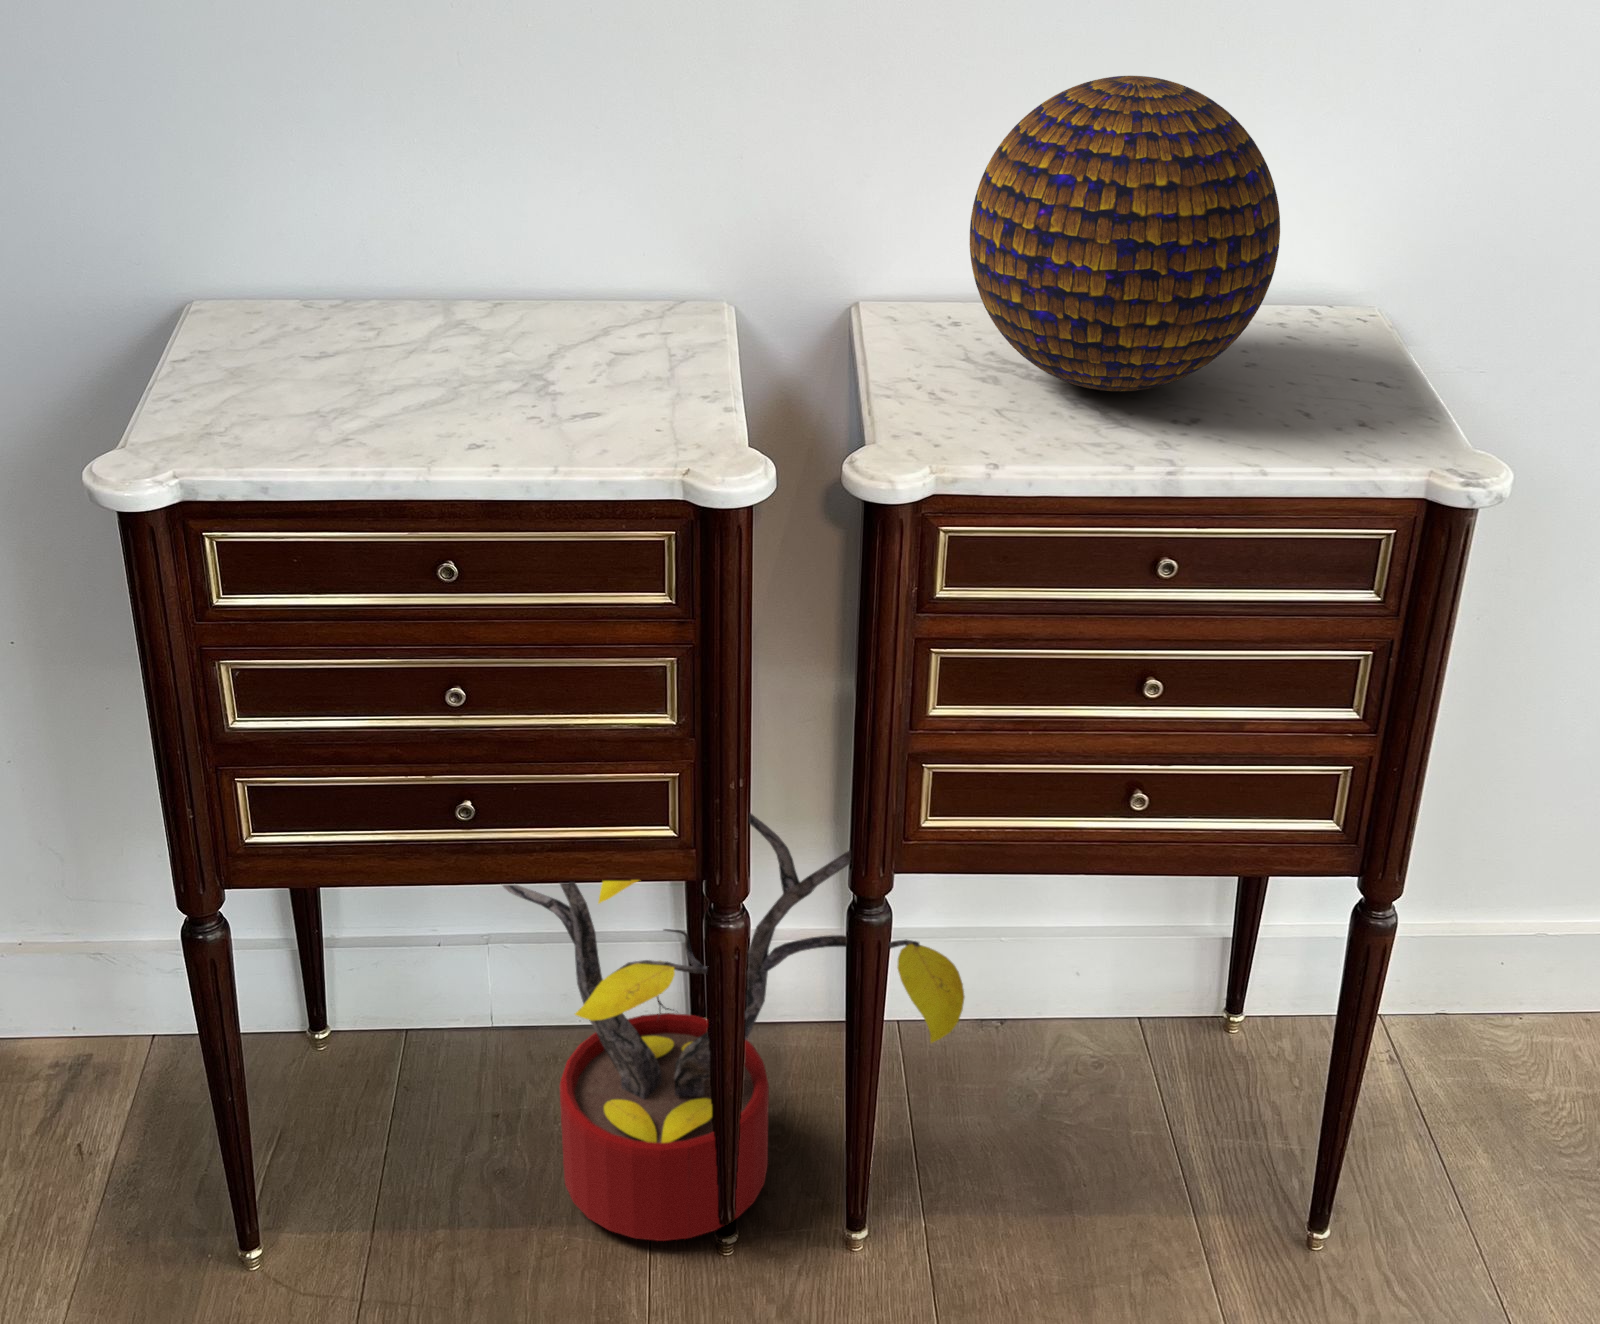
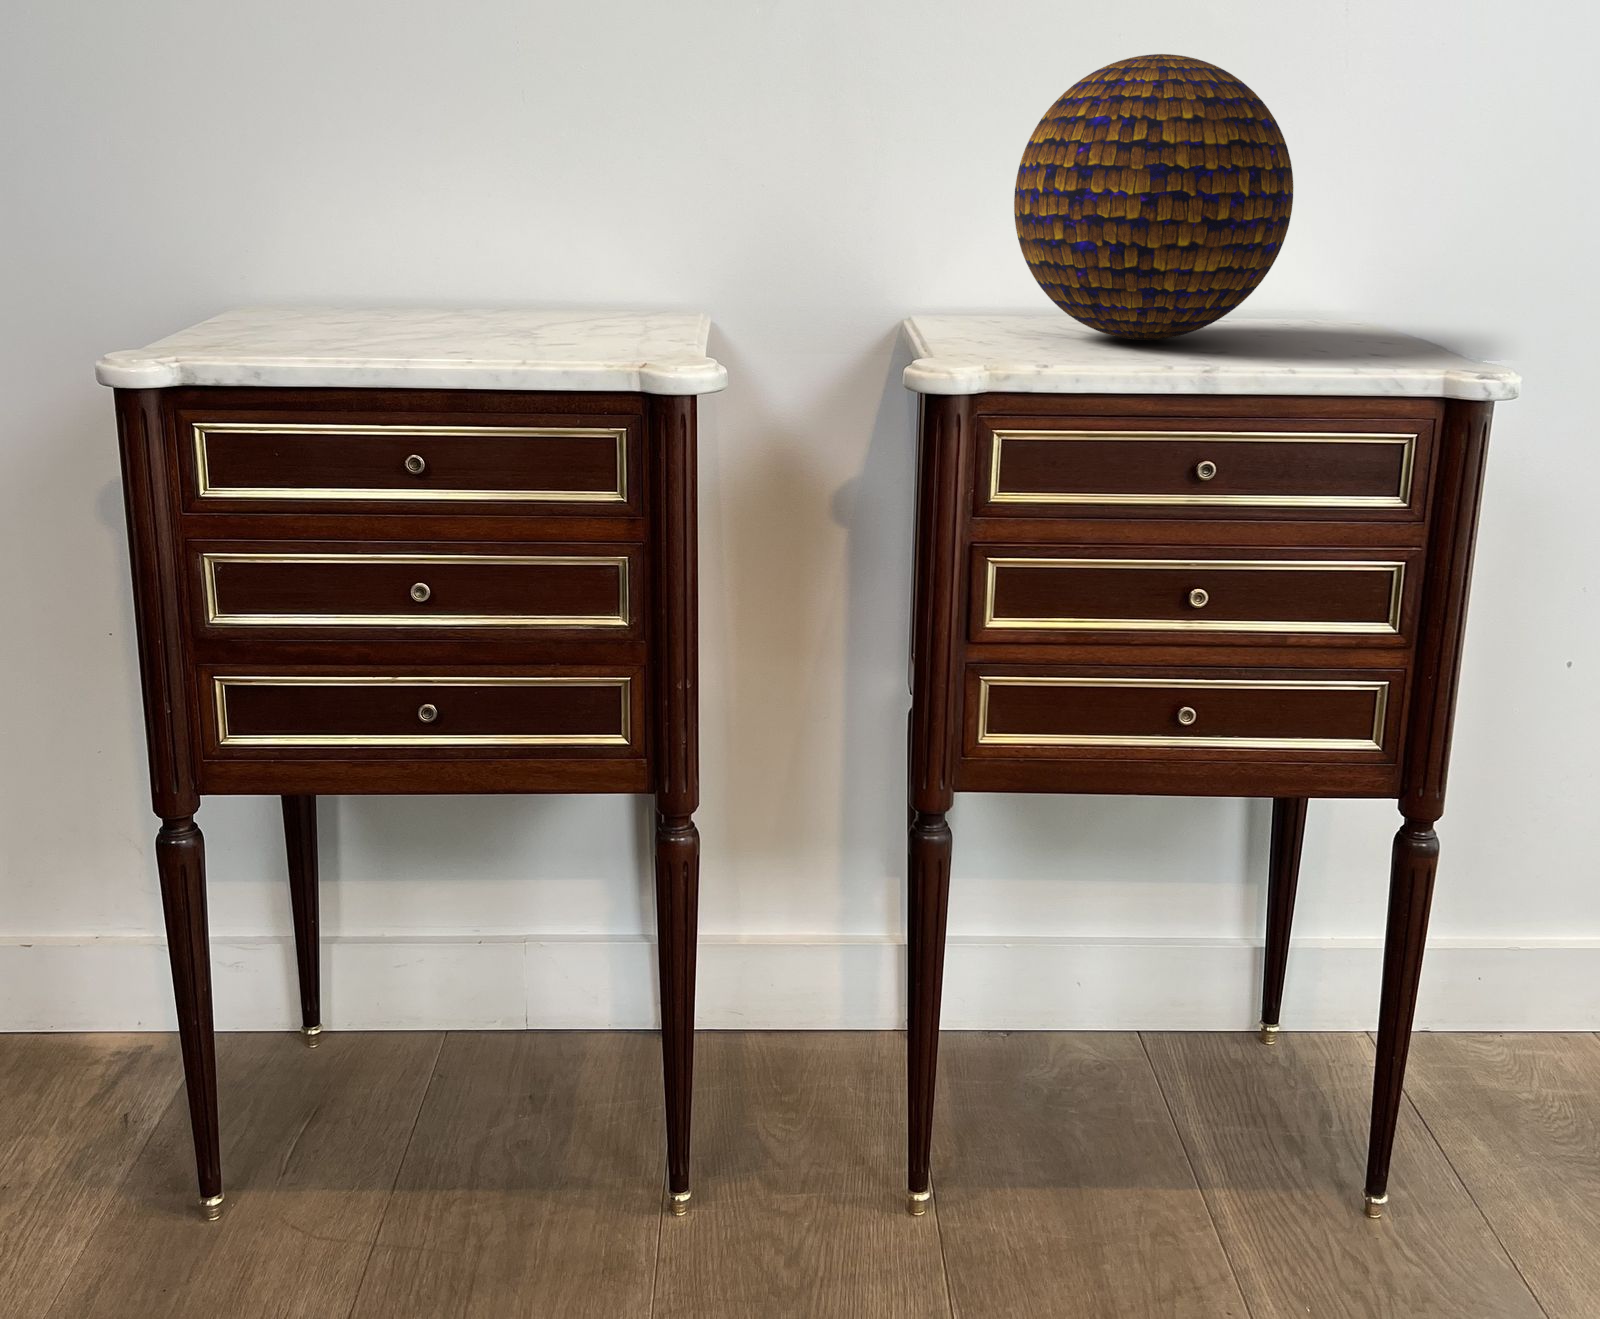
decorative plant: present [503,813,964,1241] -> none [541,647,1022,1194]

